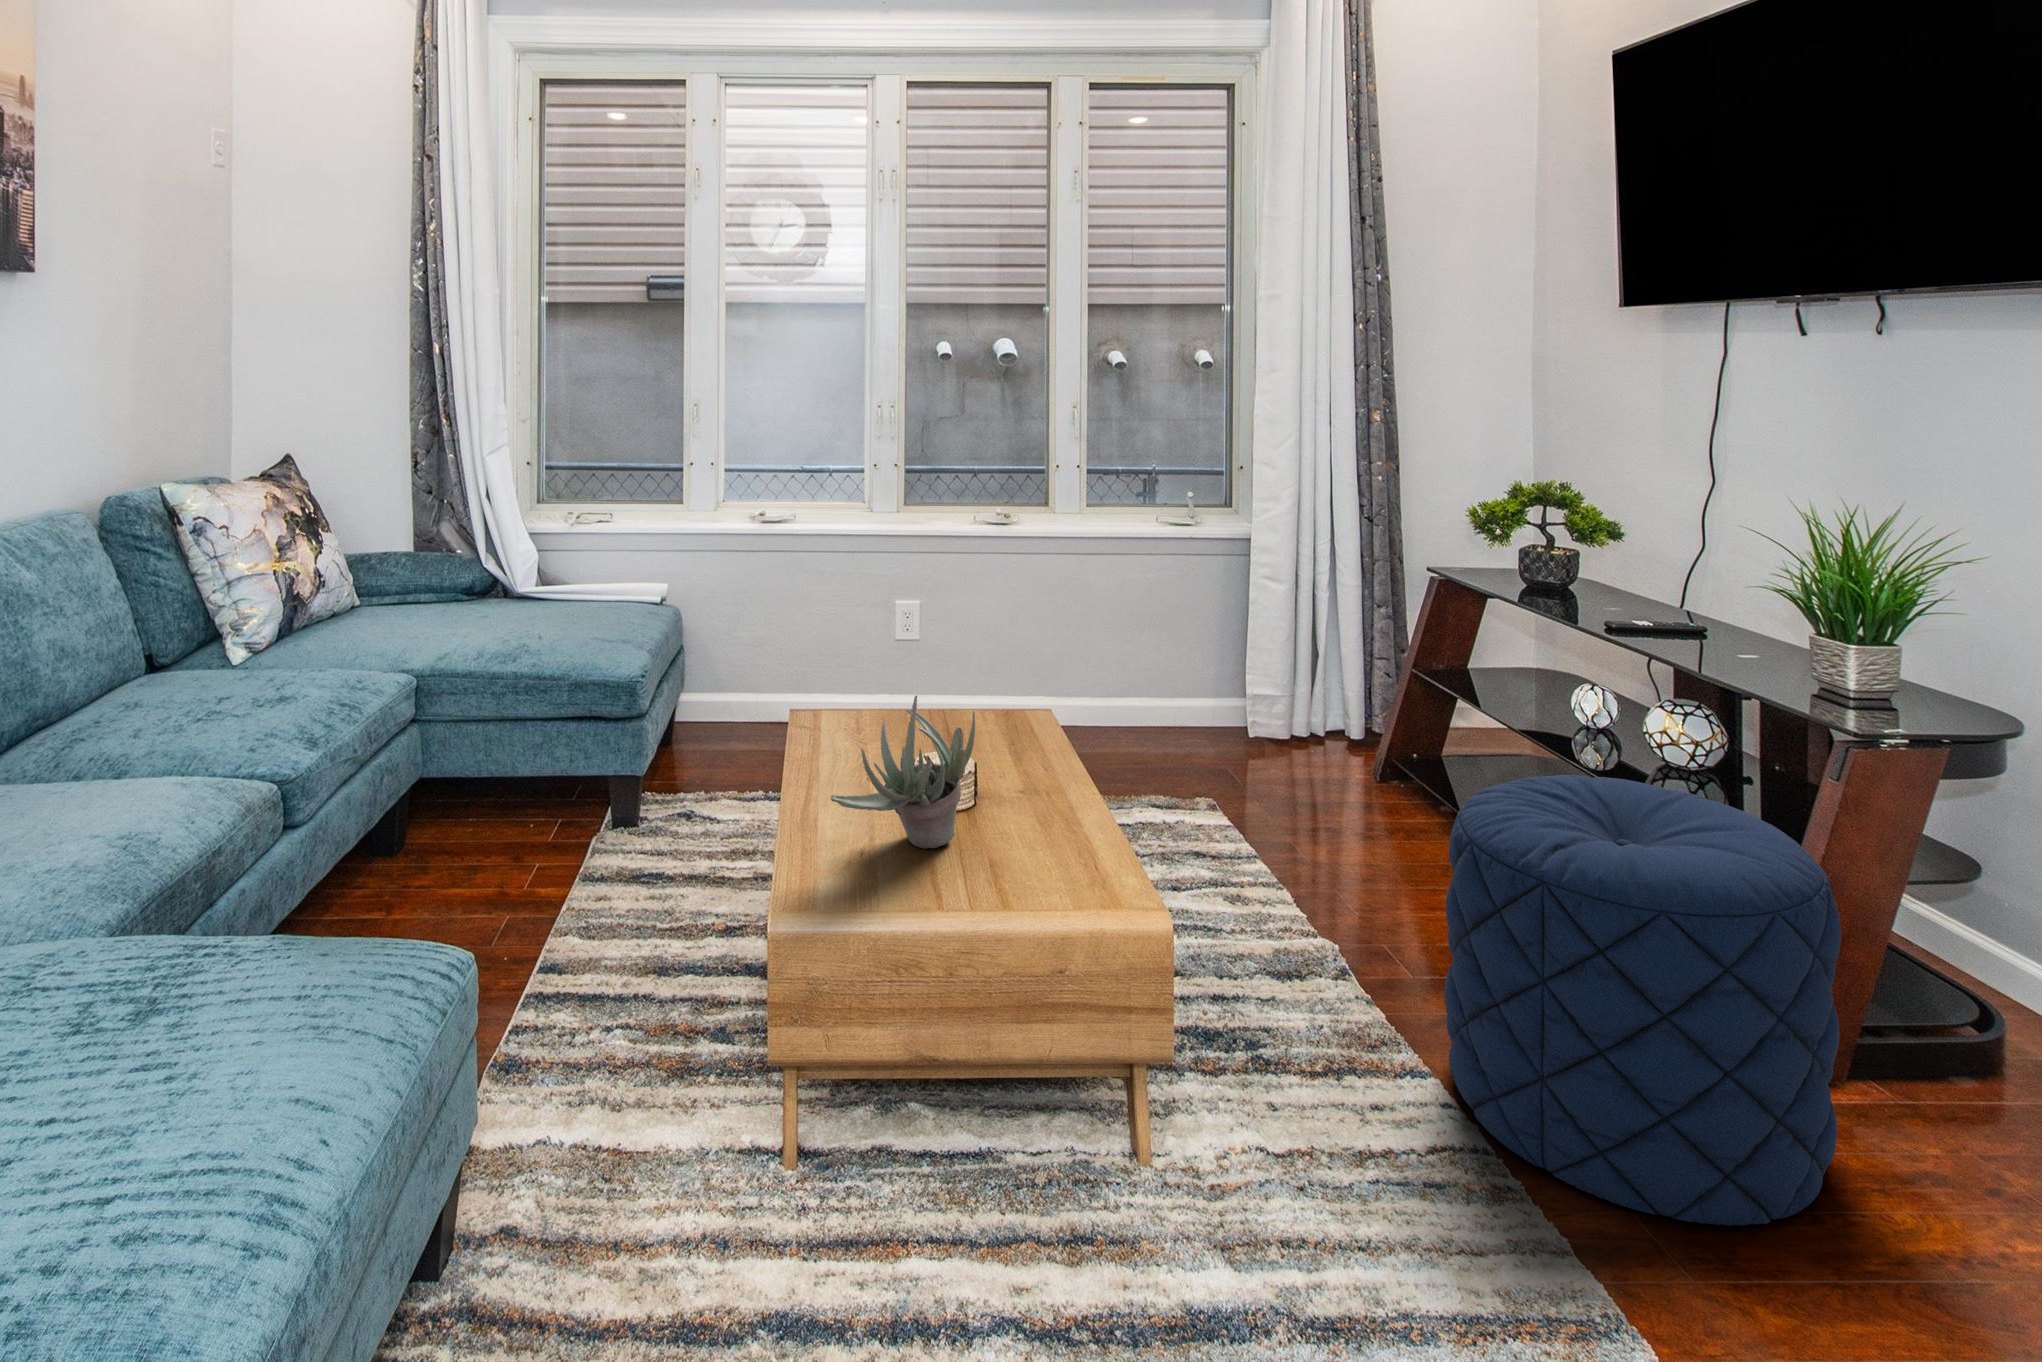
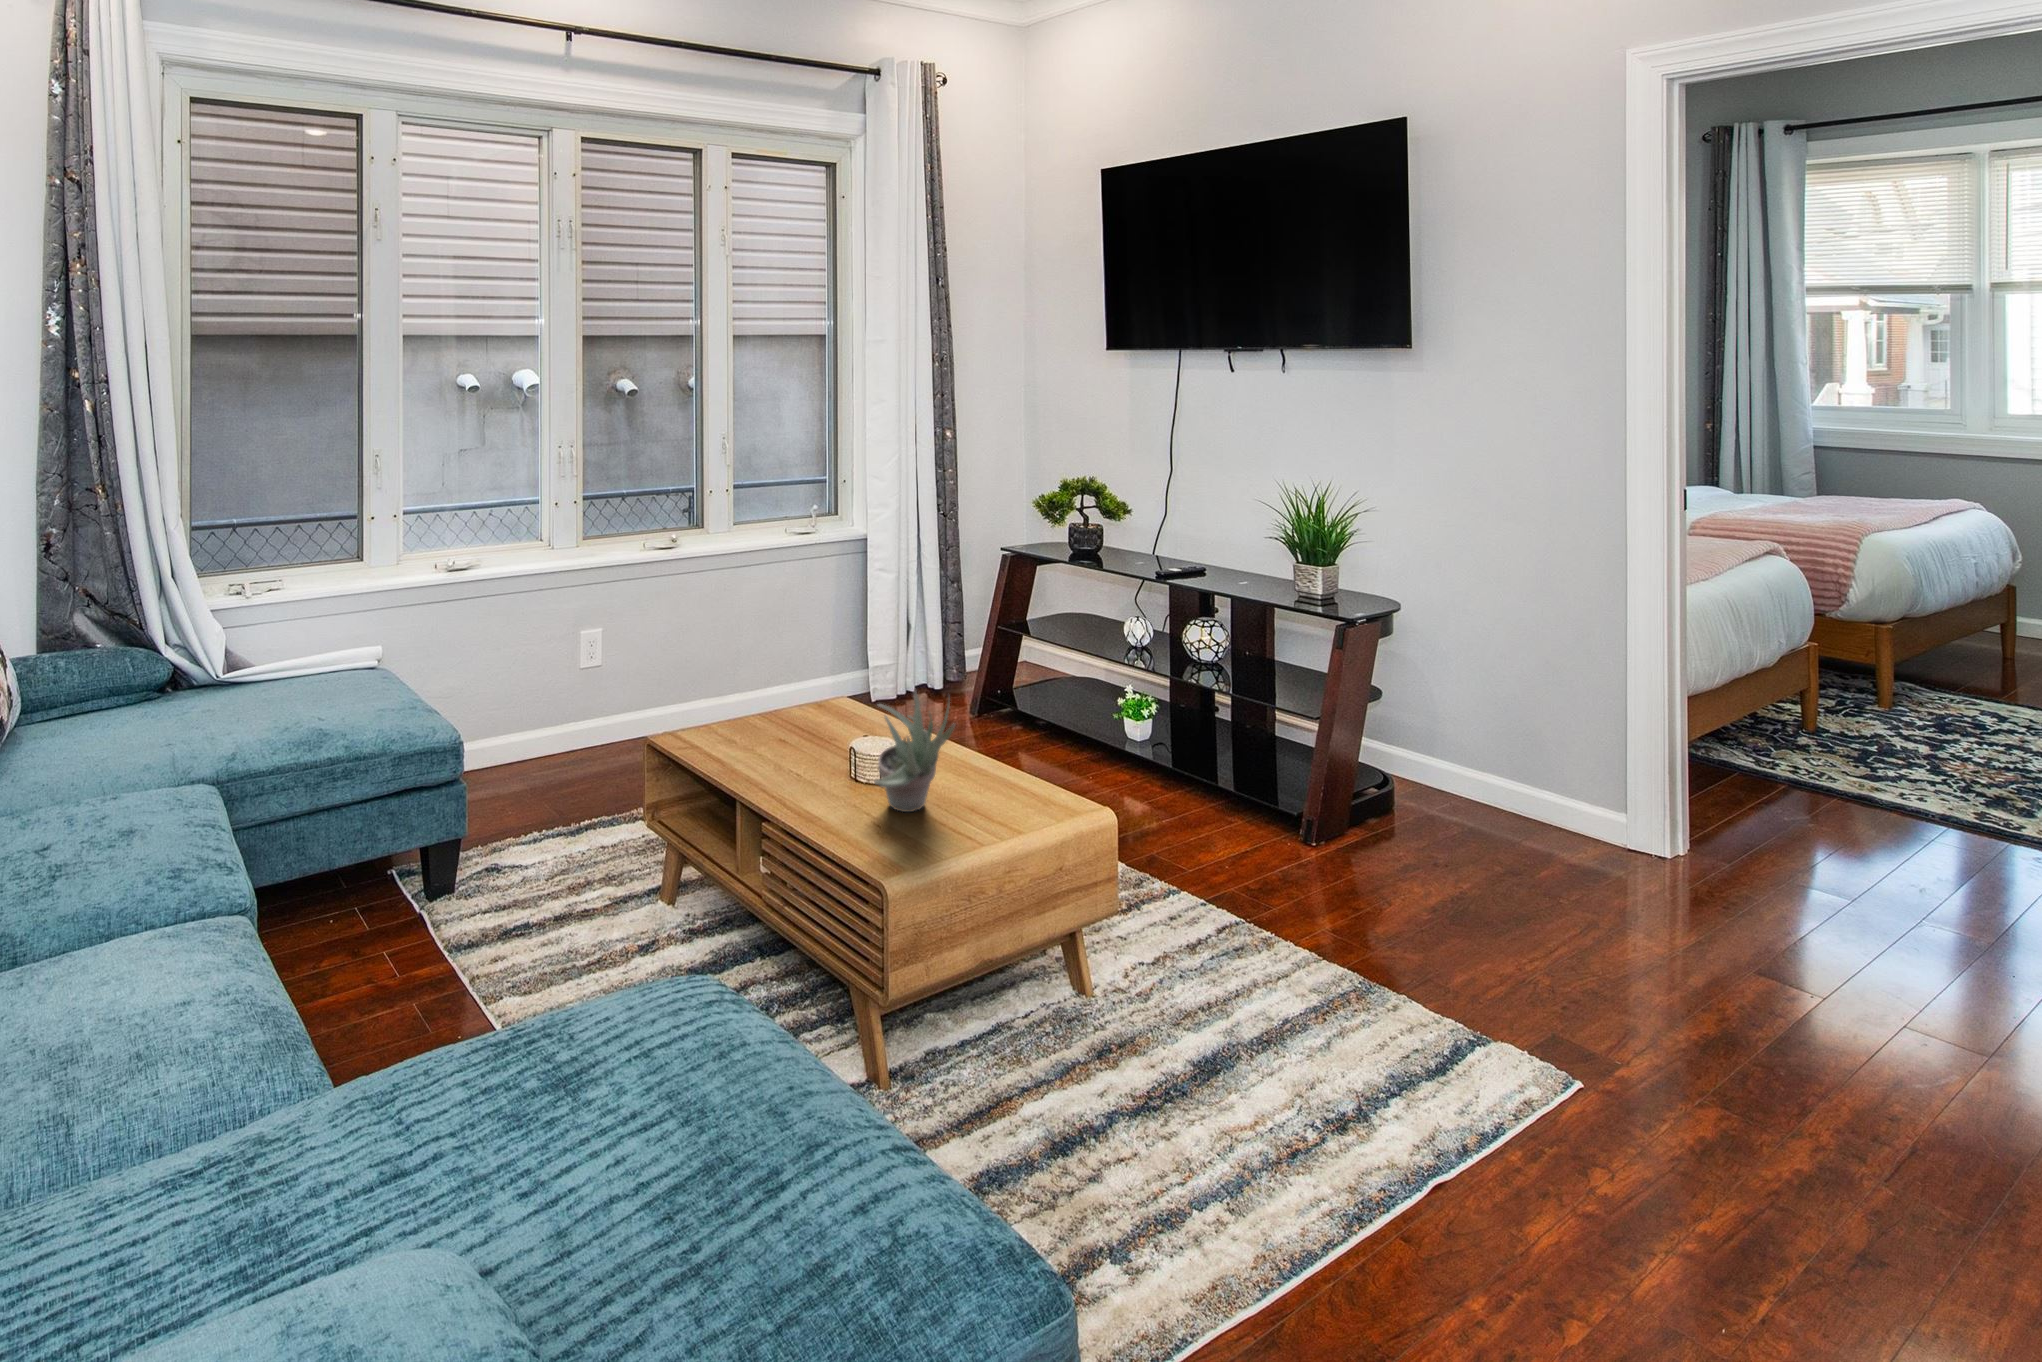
pouf: present [1445,775,1841,1226] -> none [1182,675,1407,931]

